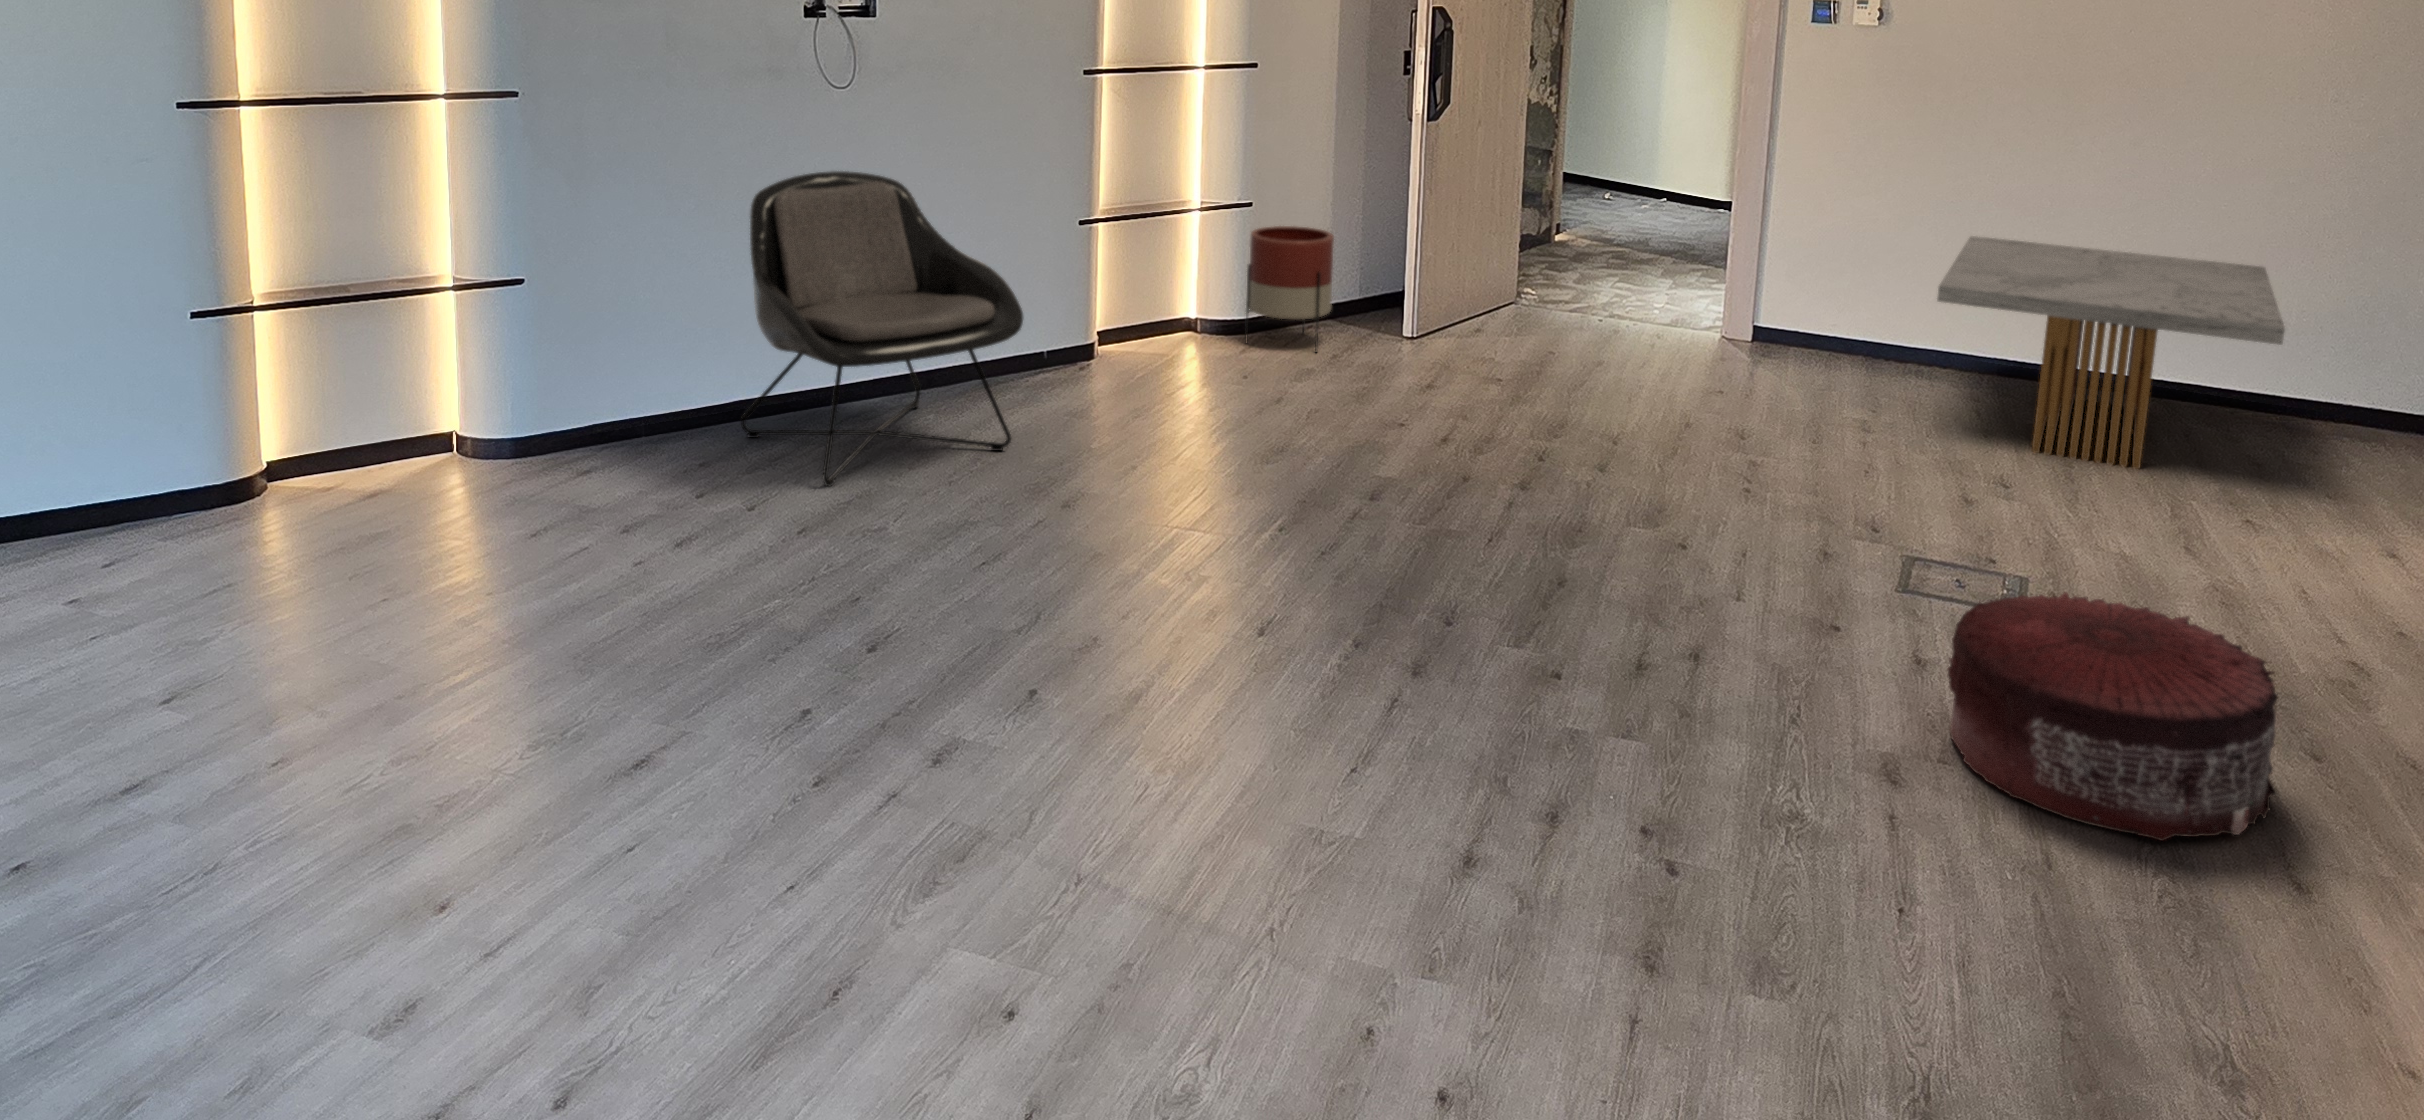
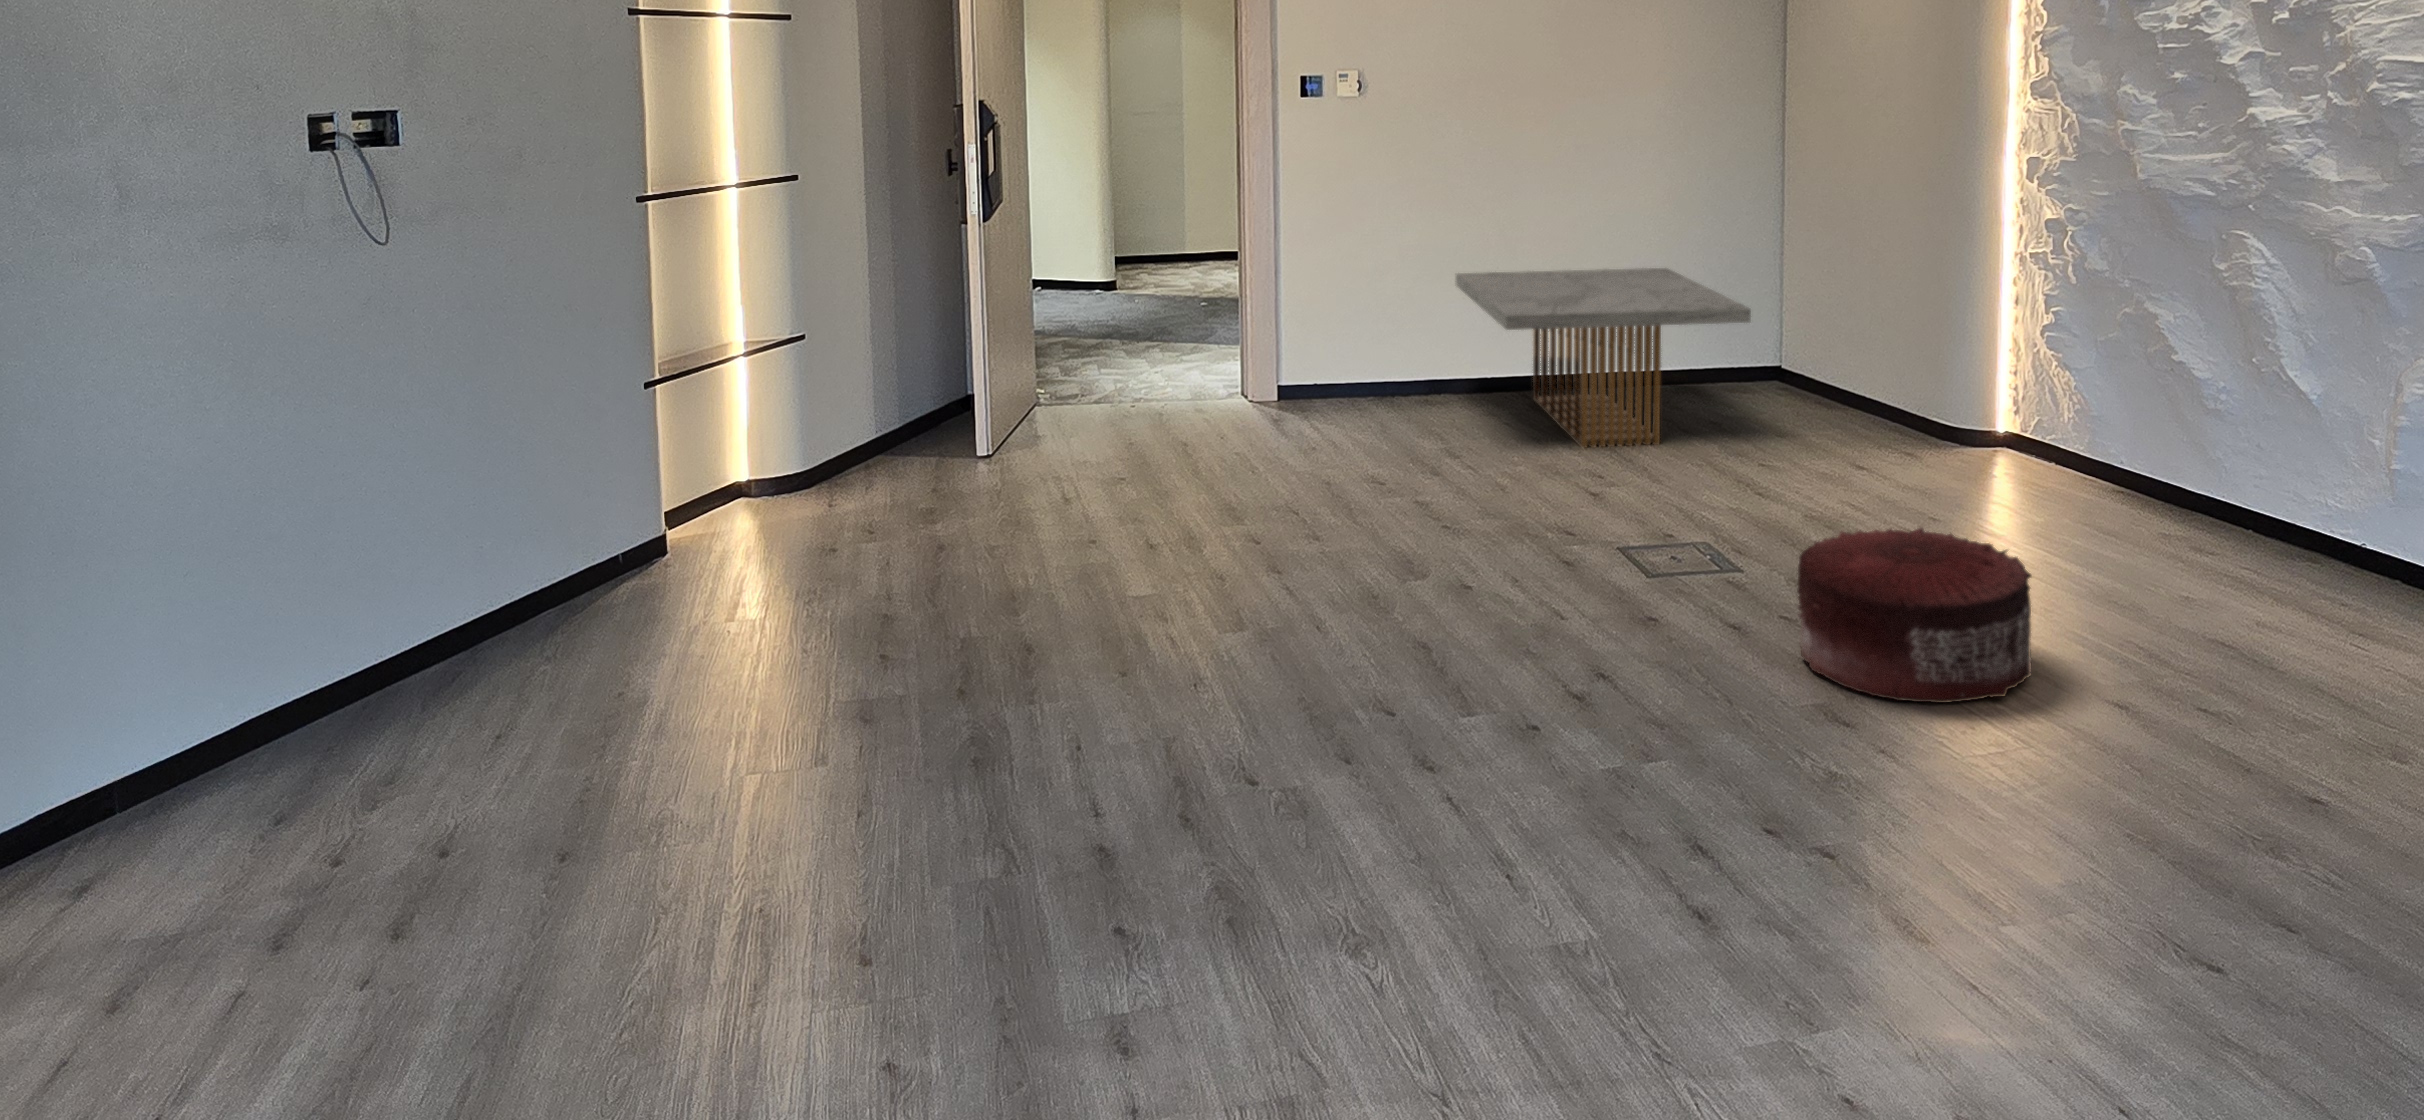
lounge chair: present [741,171,1023,486] -> none [274,359,710,791]
planter: present [1246,226,1334,351] -> none [802,356,906,502]

